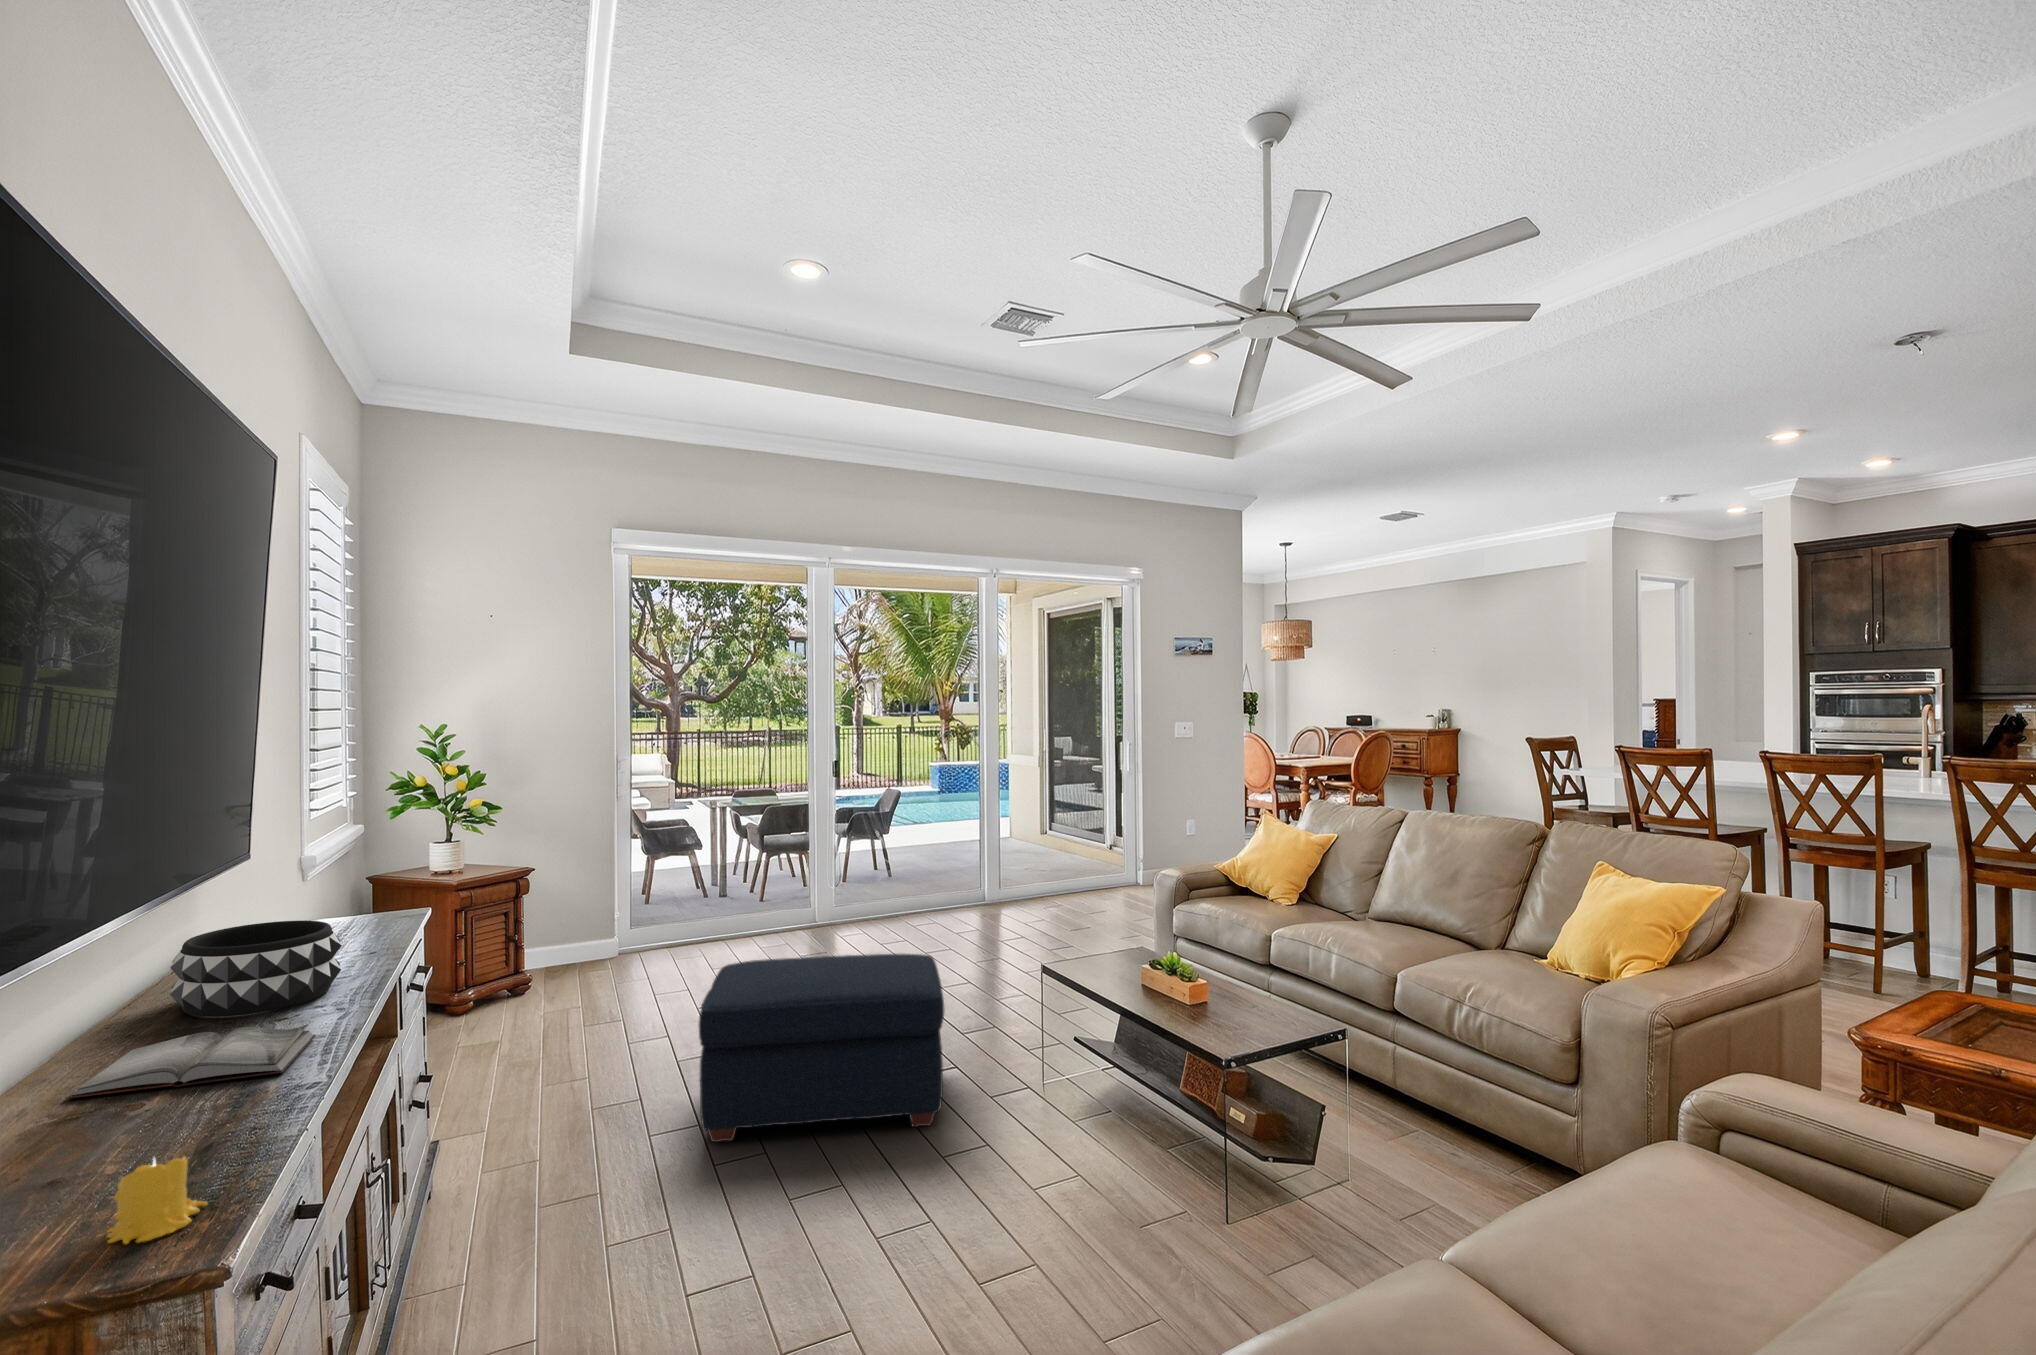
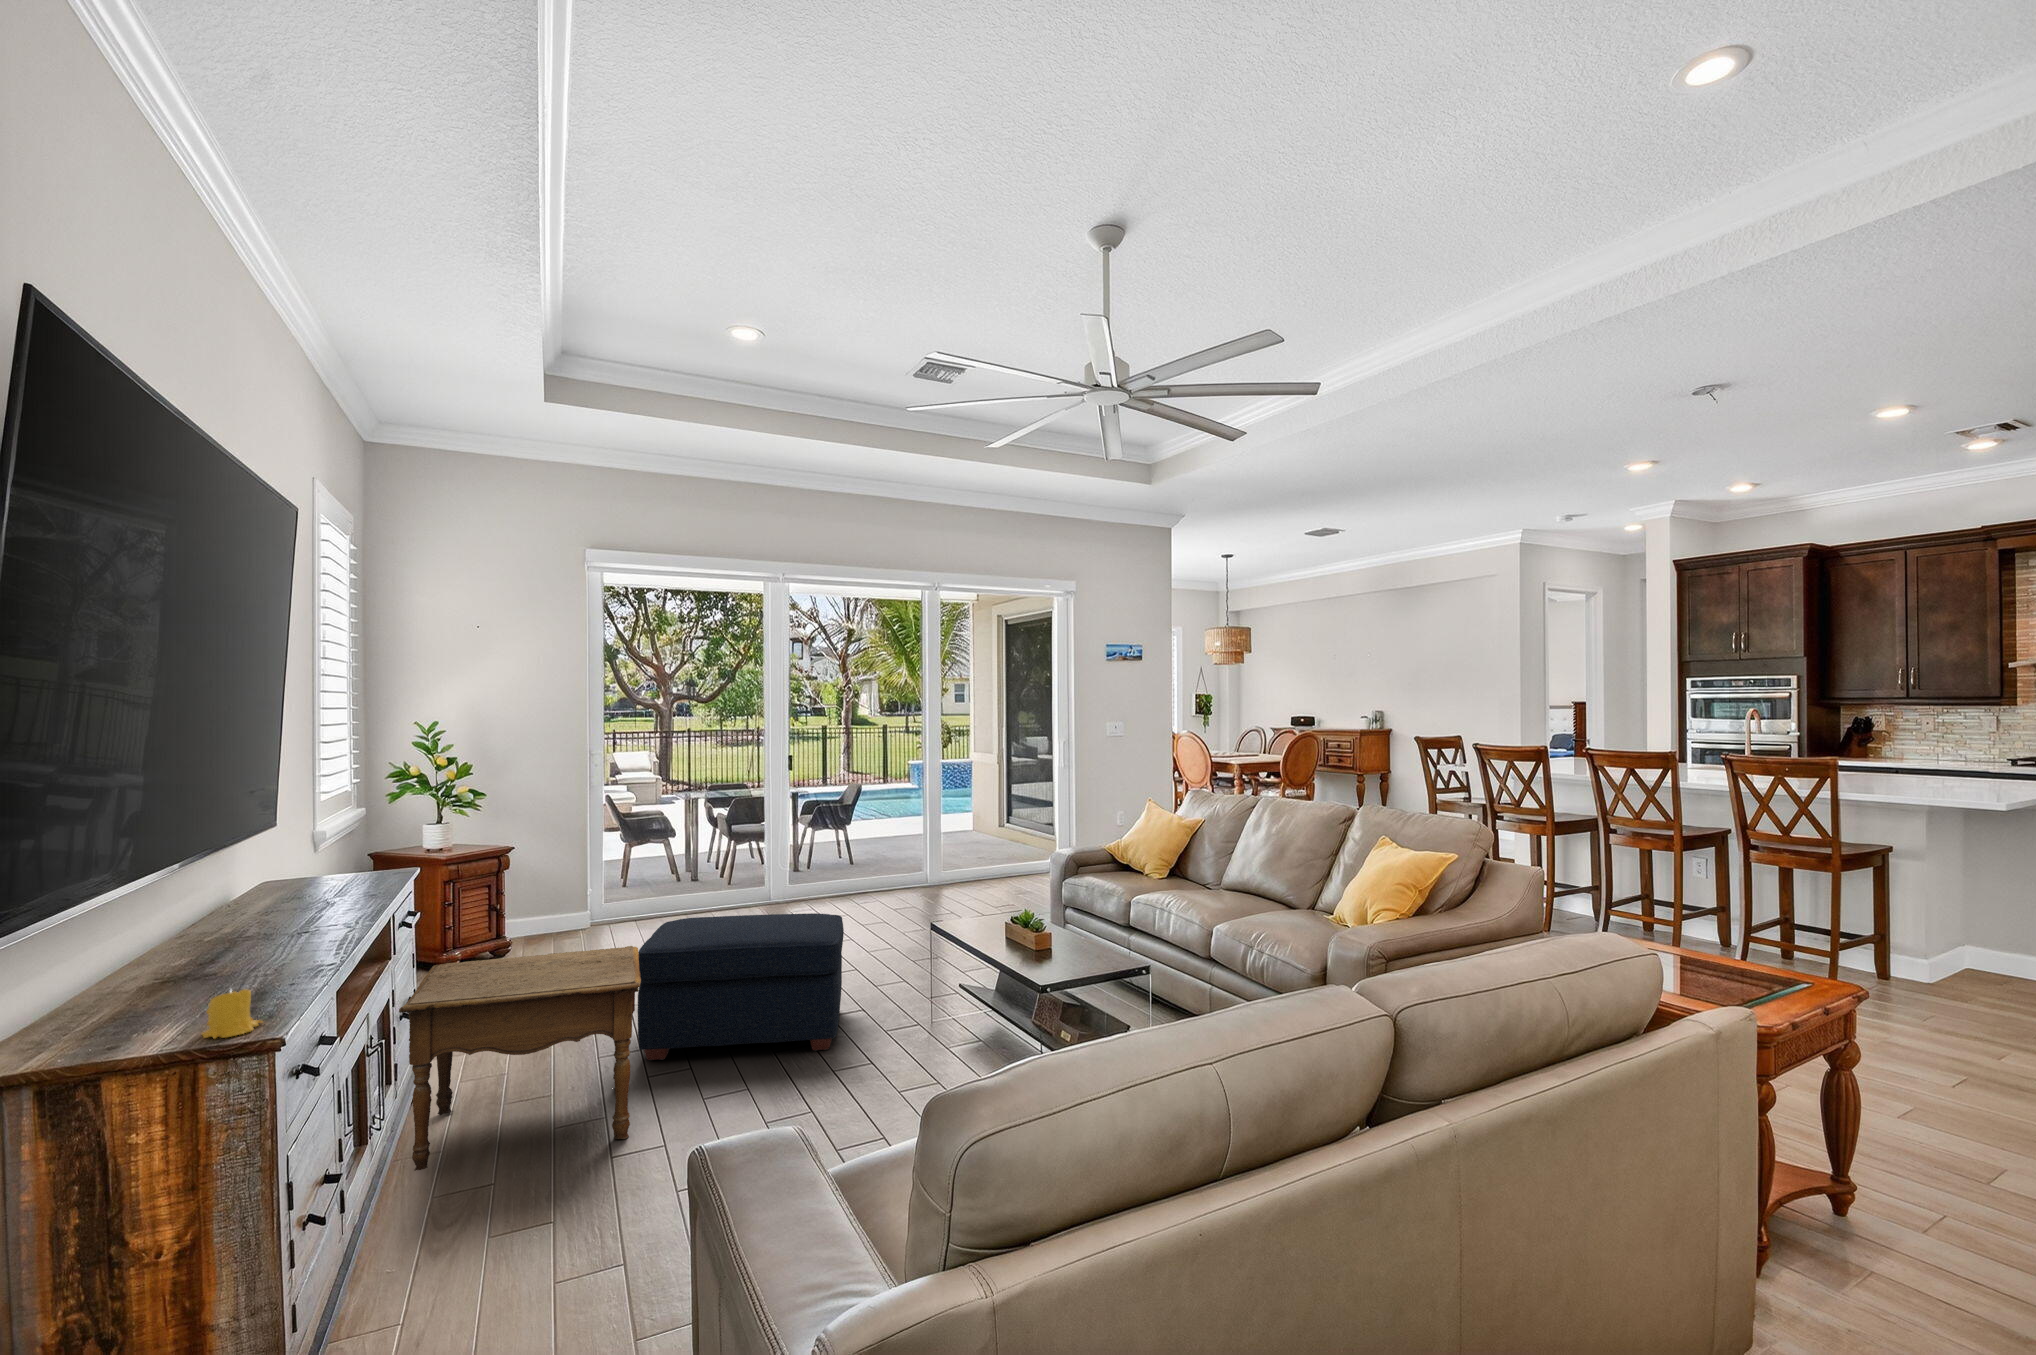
decorative bowl: present [170,921,342,1017] -> none [222,867,349,933]
side table: none [409,1005,720,1322] -> present [399,946,641,1171]
hardback book: present [65,1024,316,1099] -> none [158,935,330,975]

